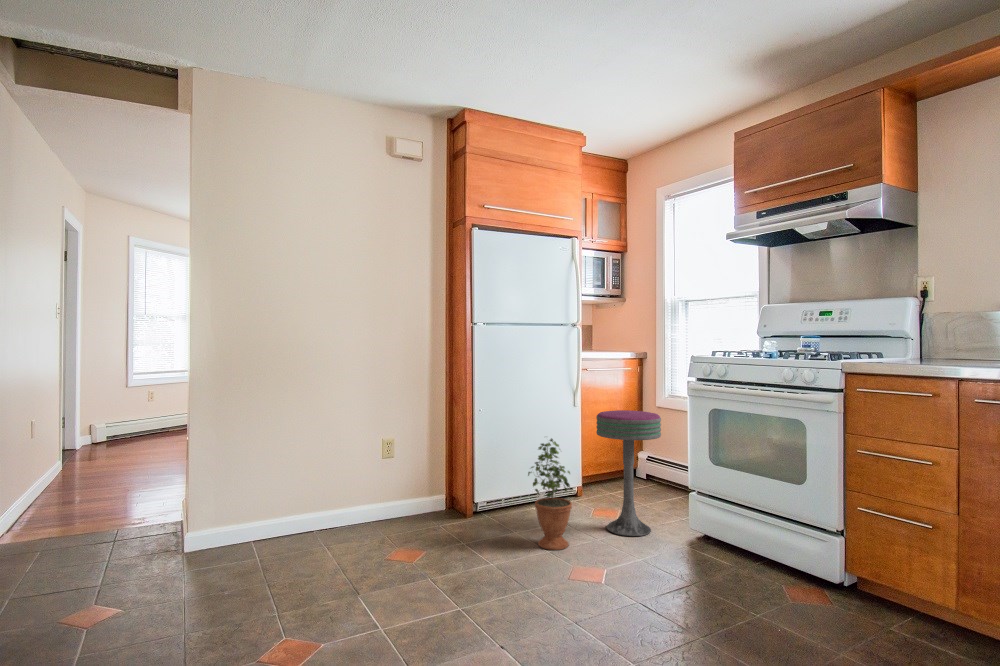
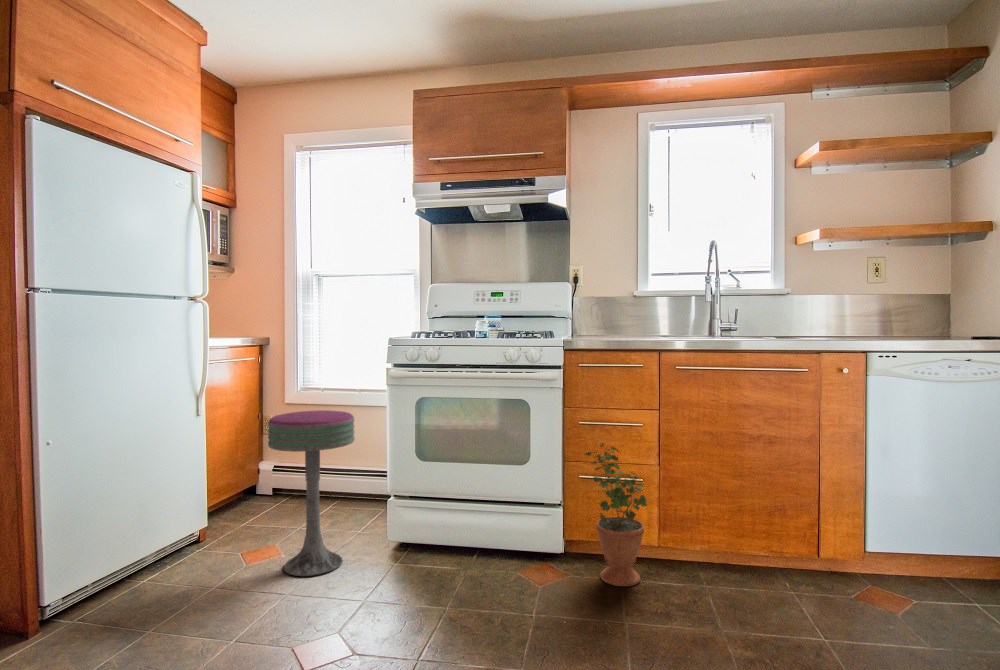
potted plant: present [528,438,572,550] -> present [585,441,647,586]

